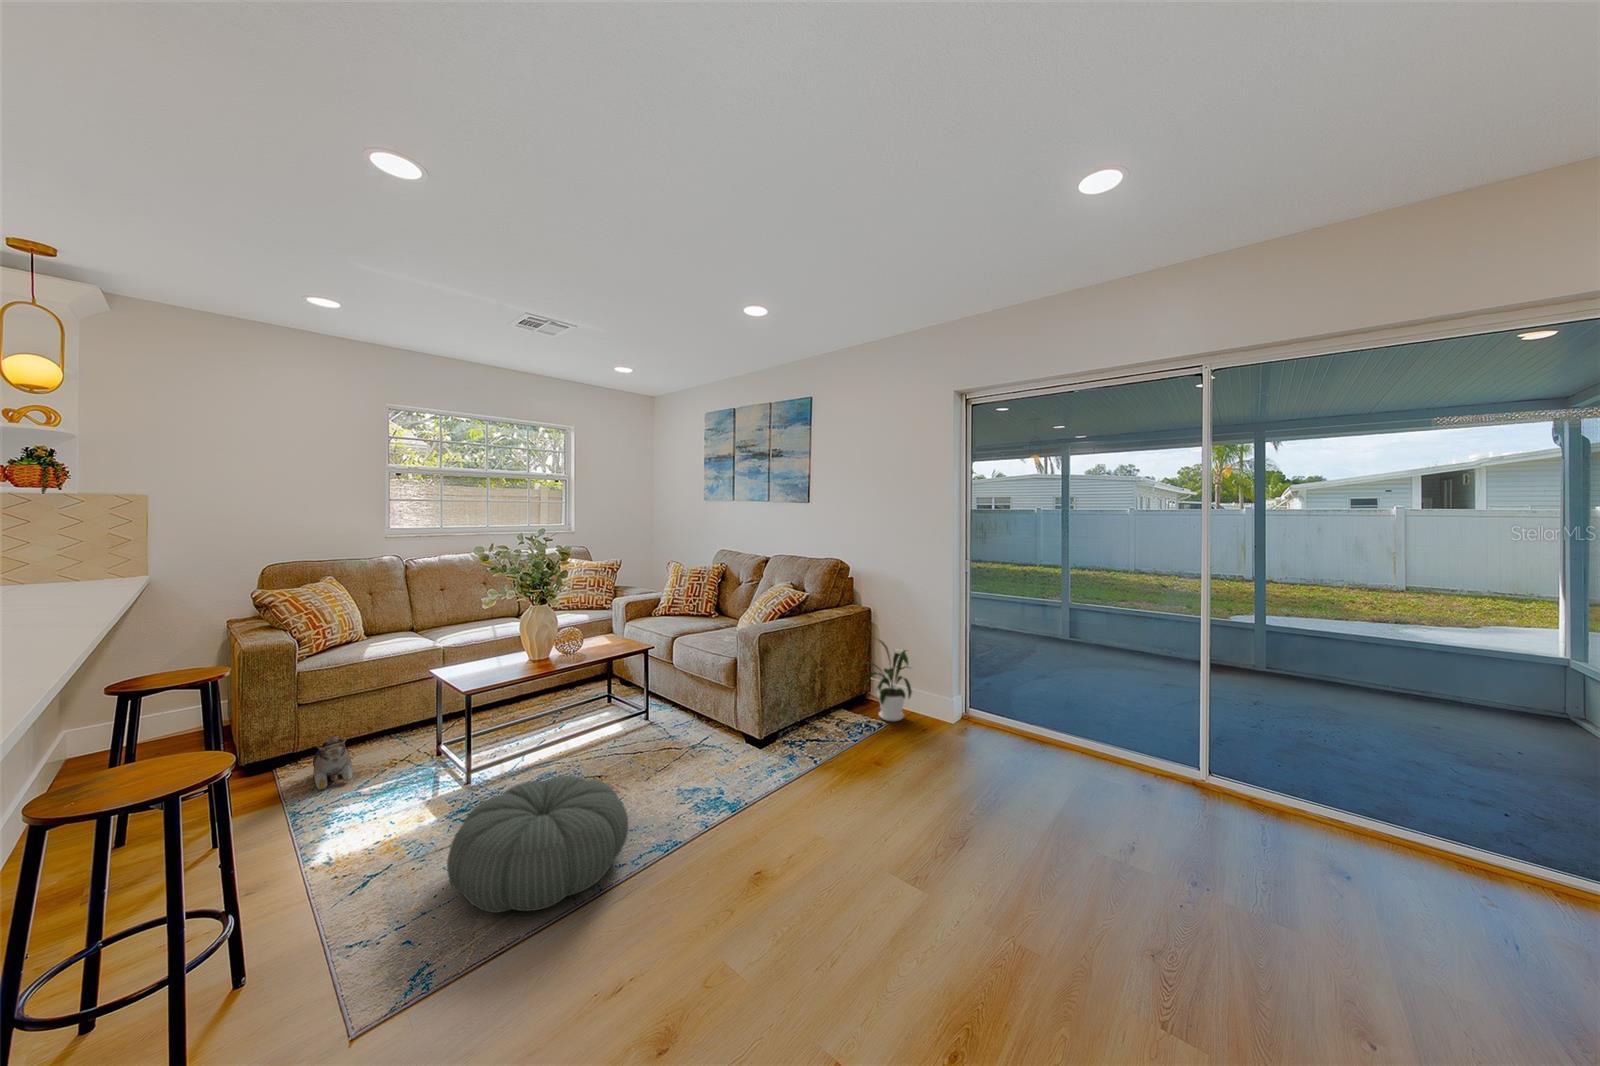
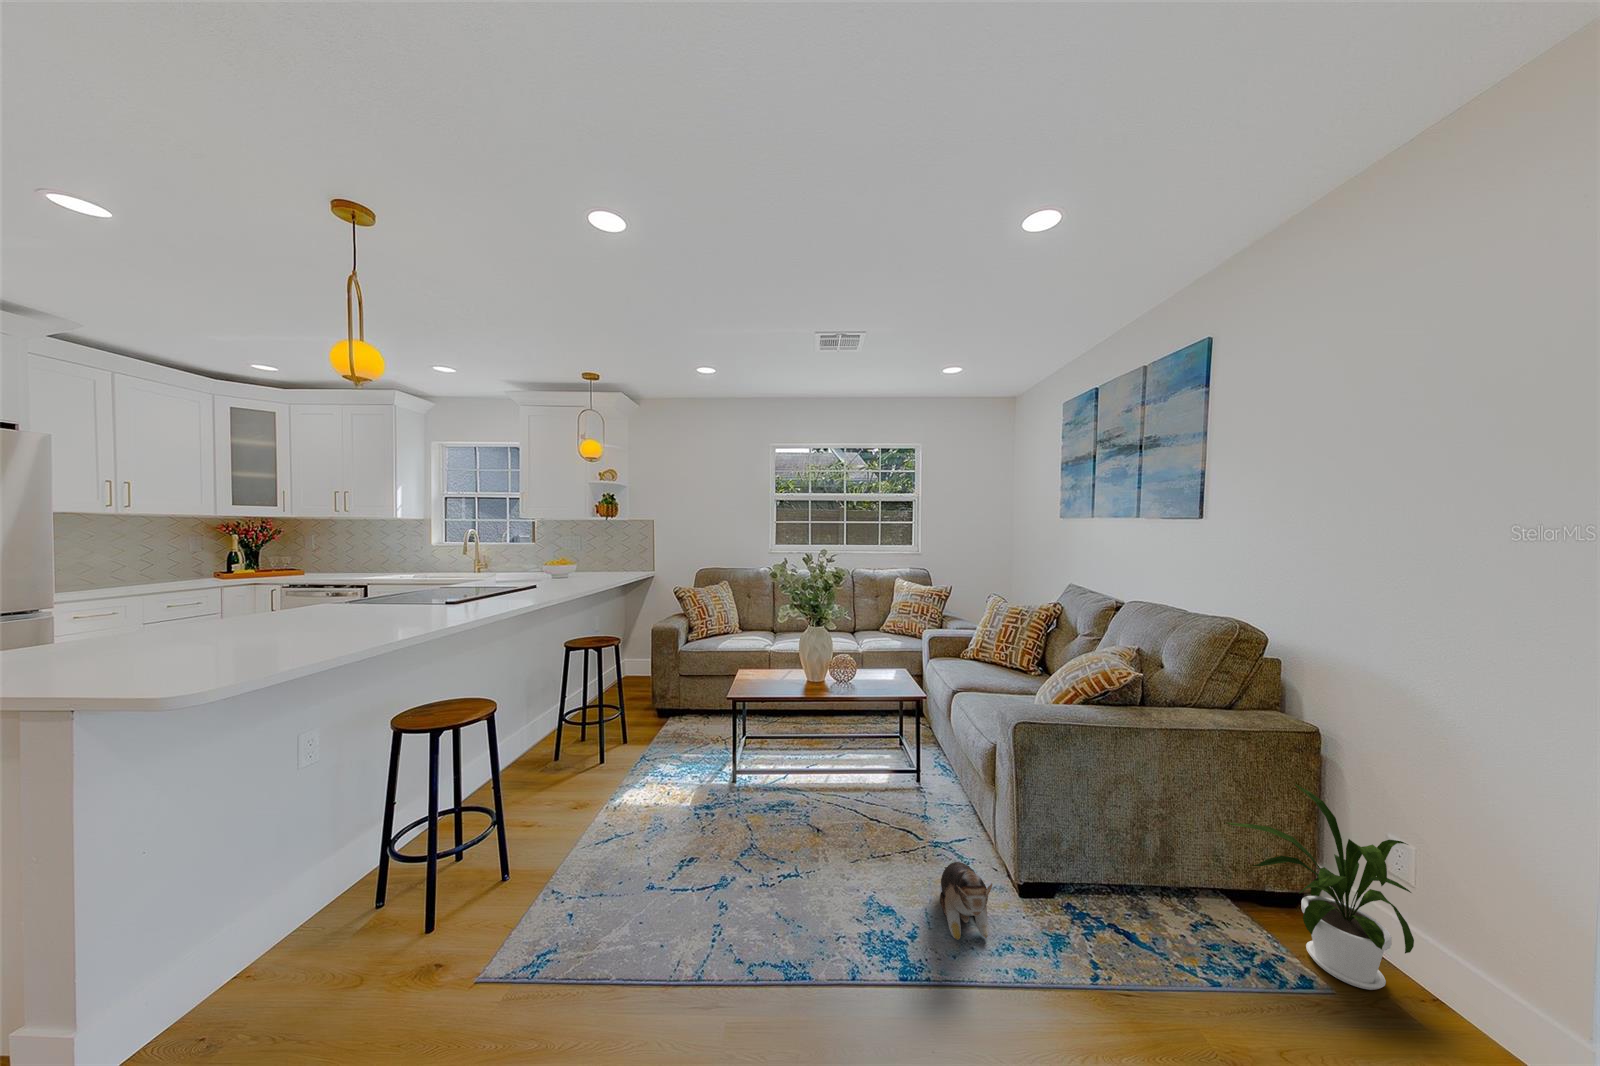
plush toy: present [313,737,353,790] -> present [940,862,992,940]
pouf: present [447,776,628,913] -> none [583,812,763,983]

